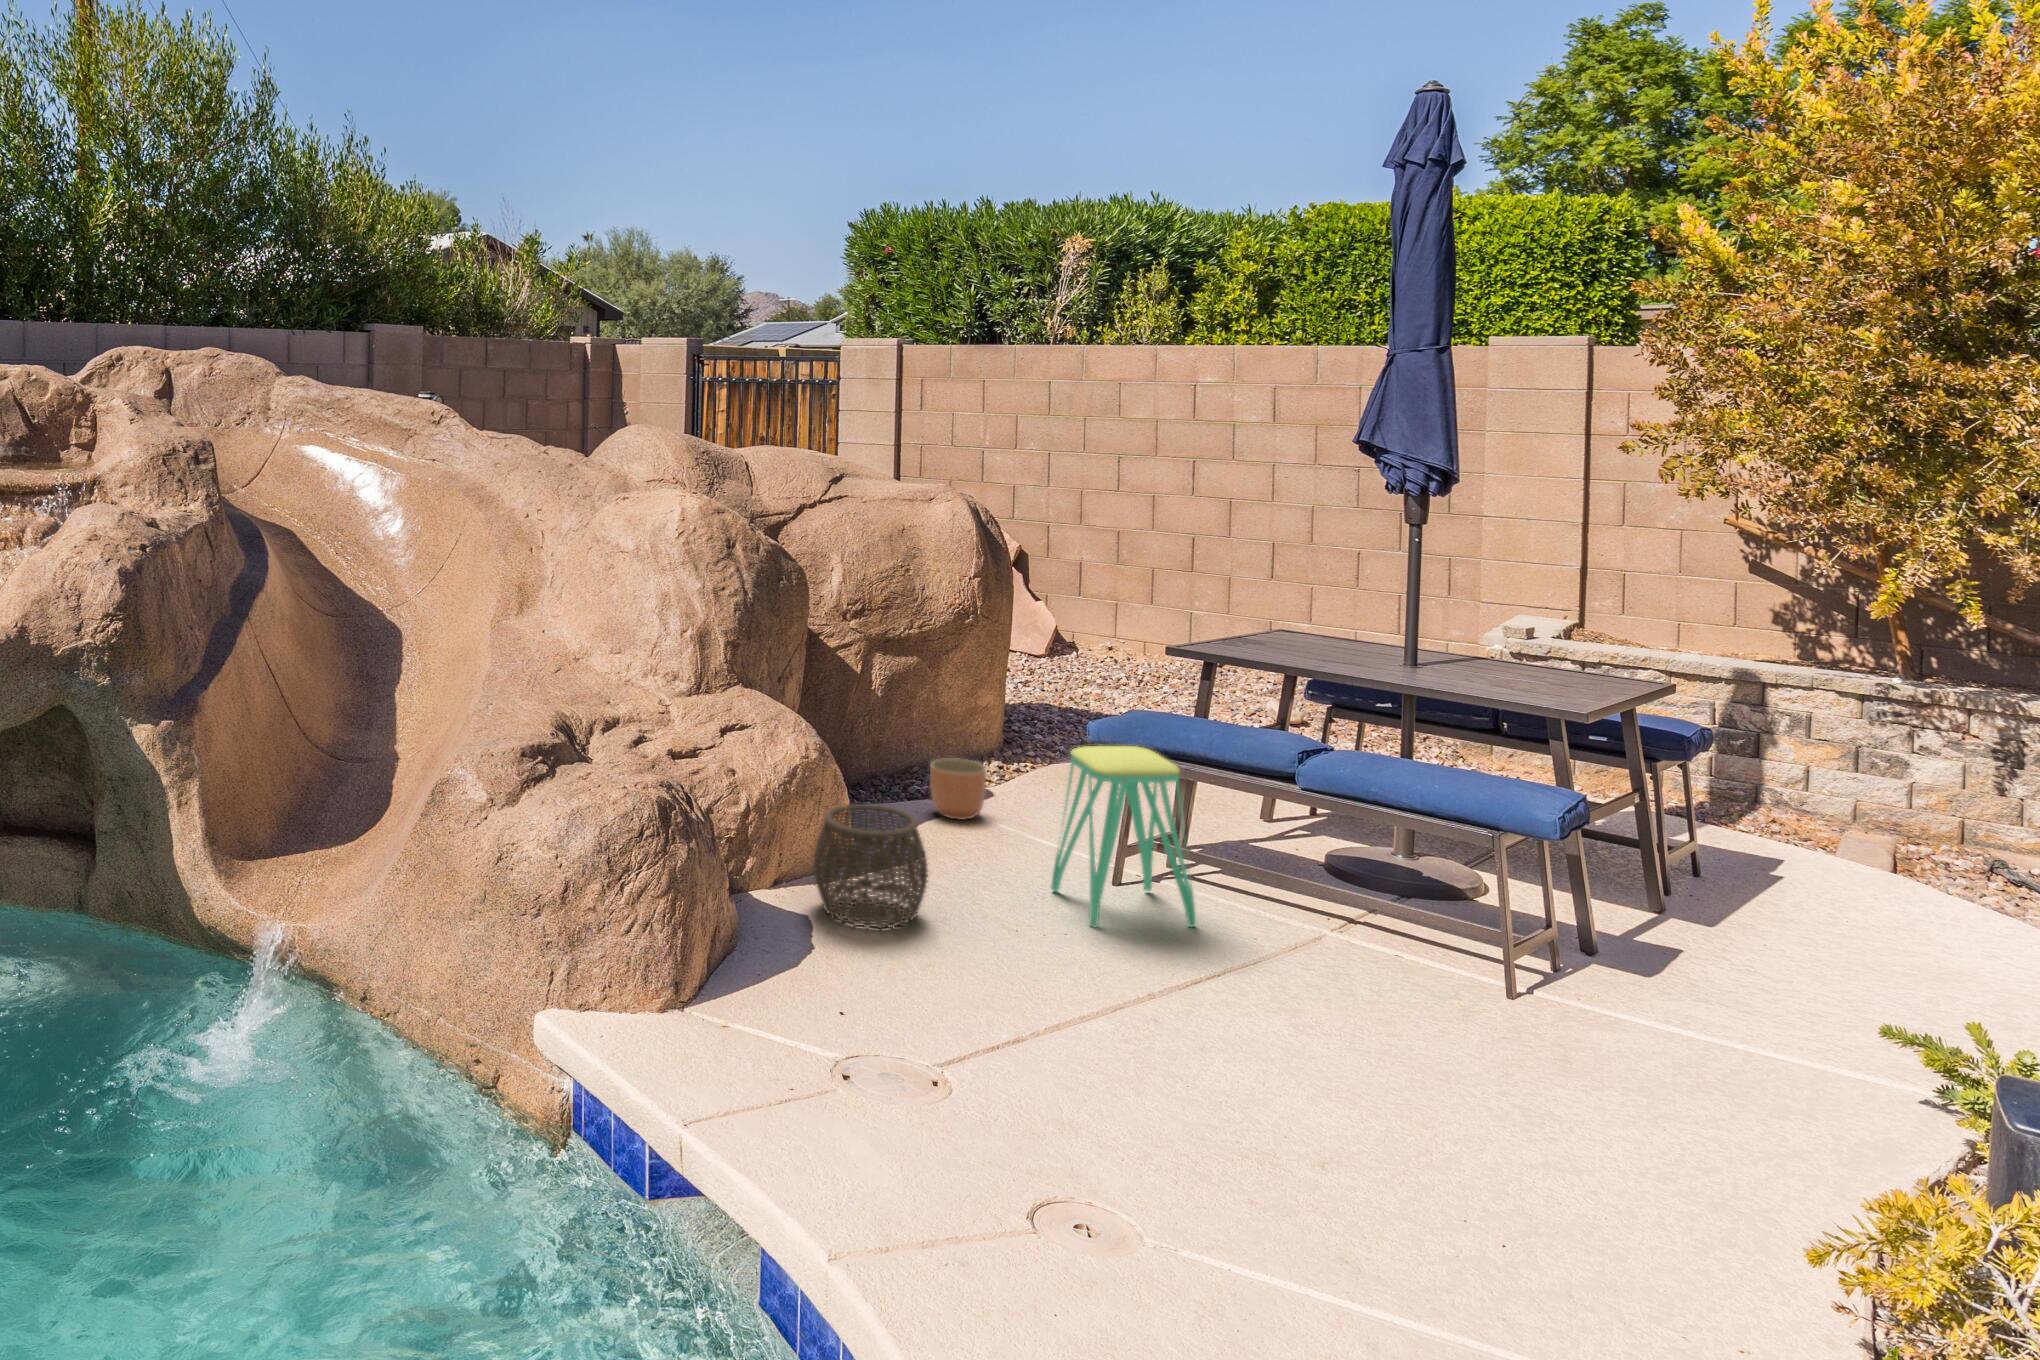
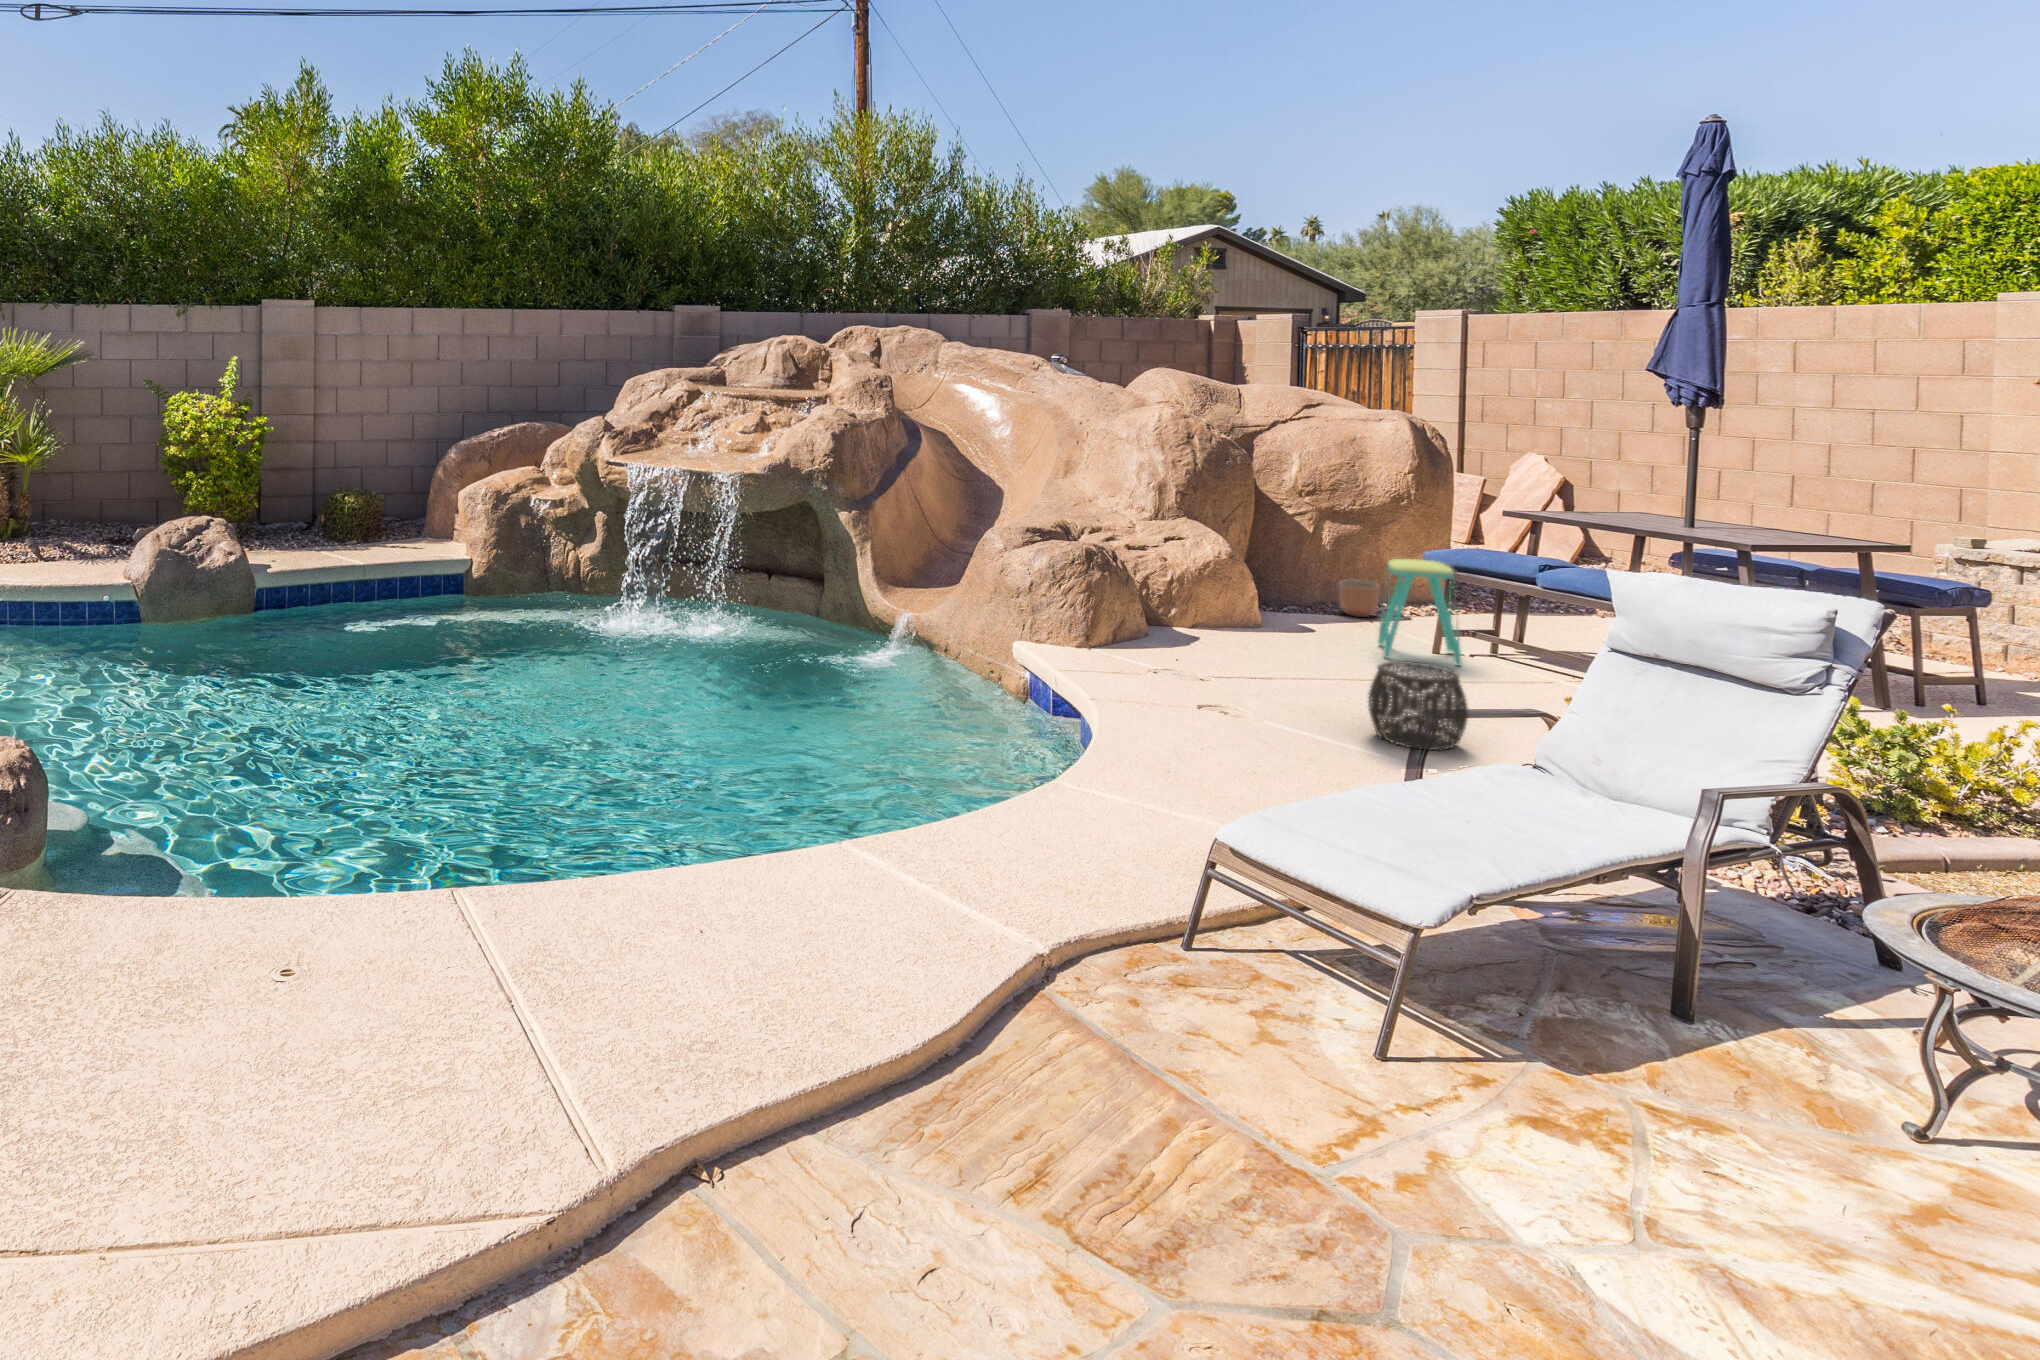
woven basket: present [814,804,928,928] -> present [1368,661,1468,750]

